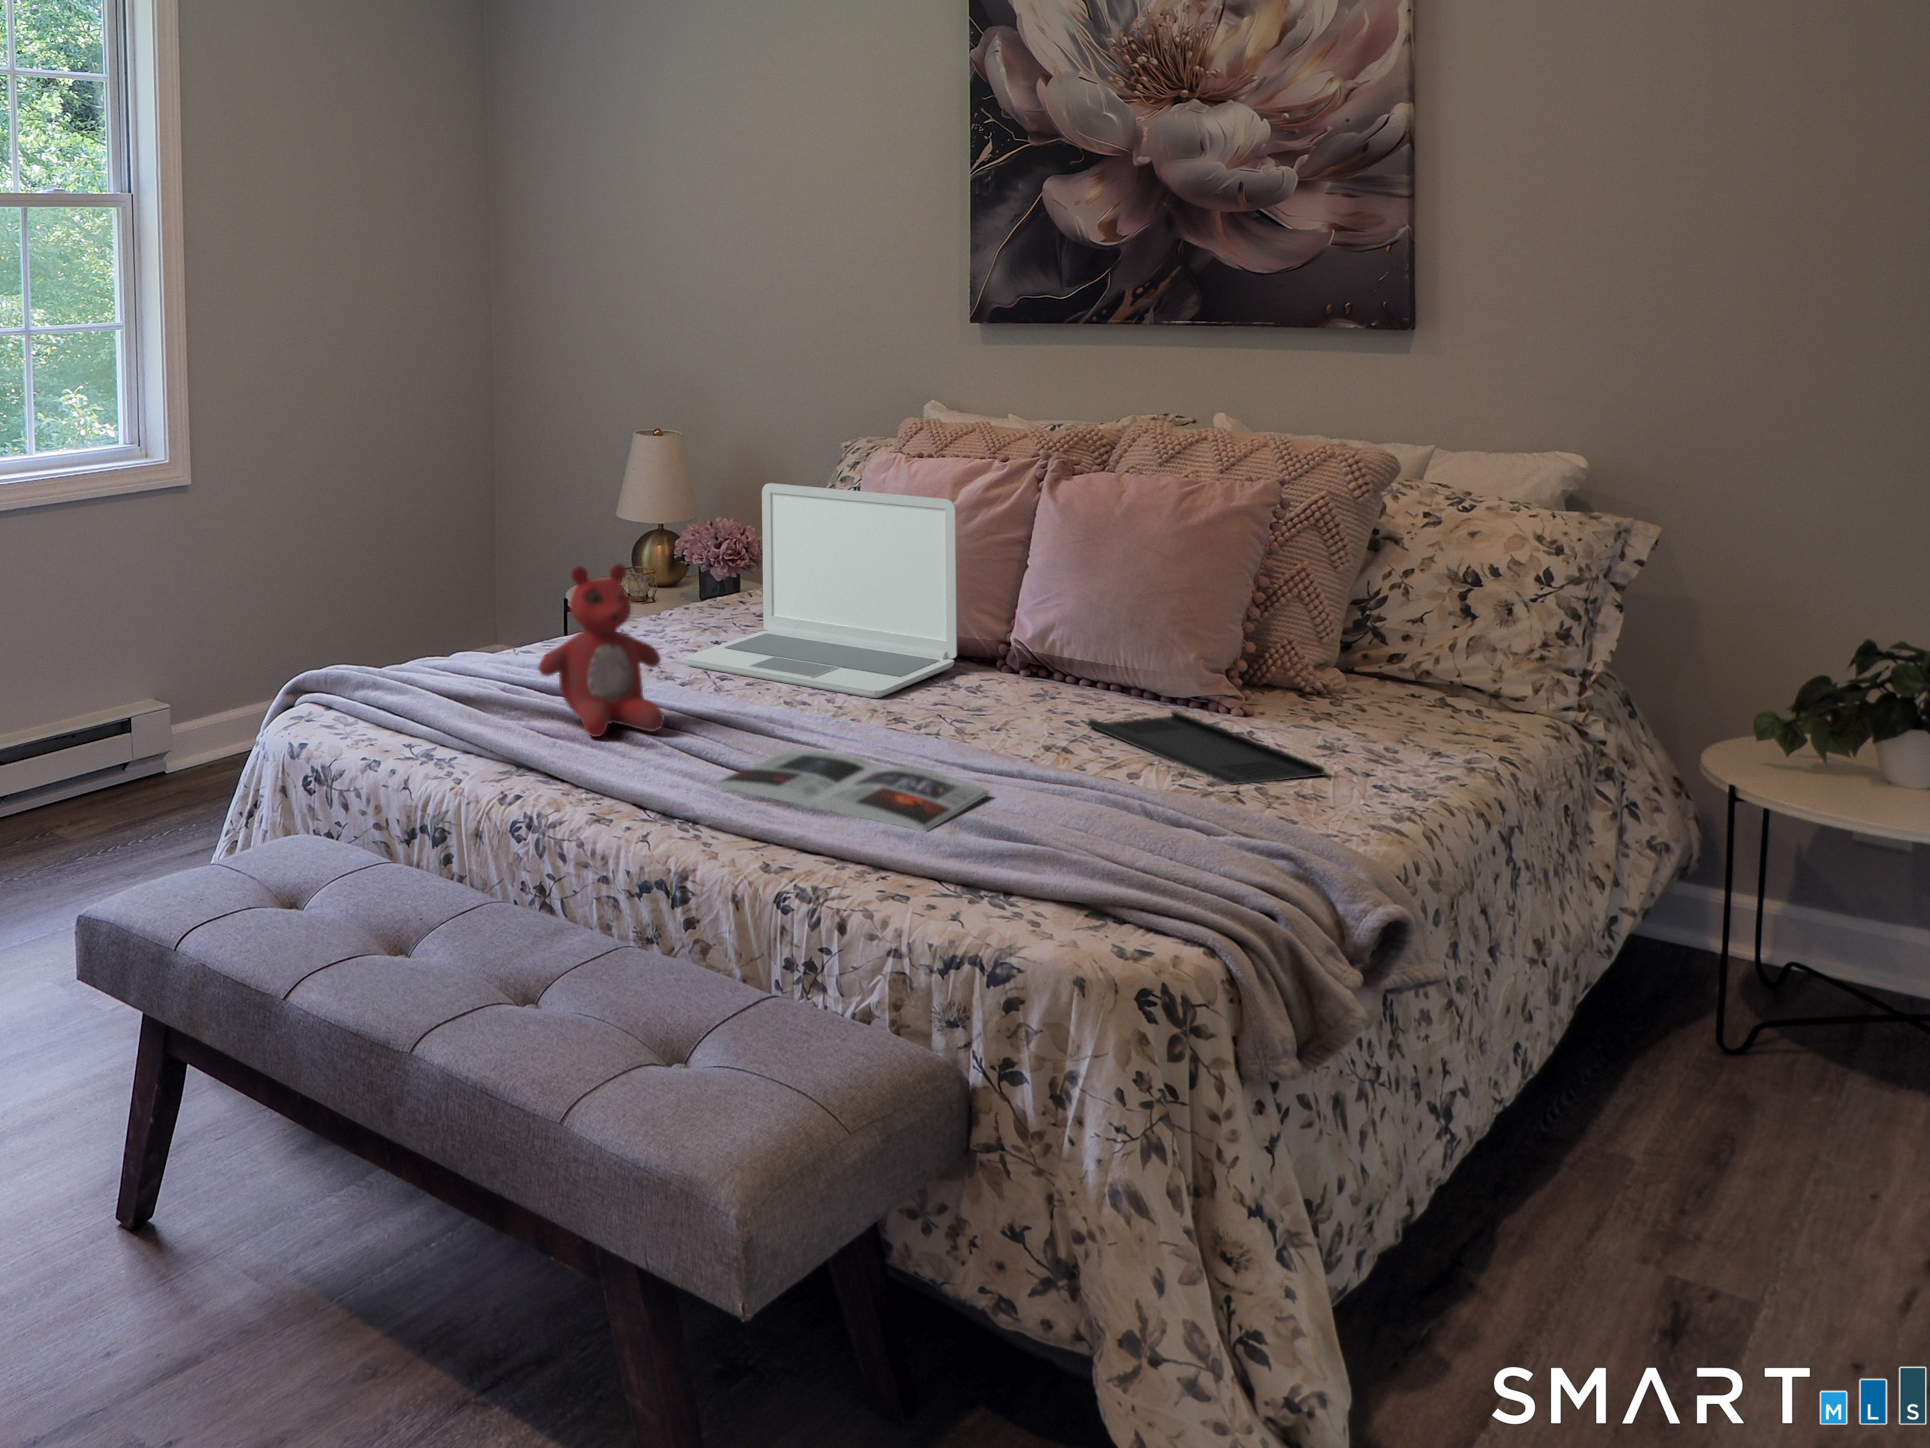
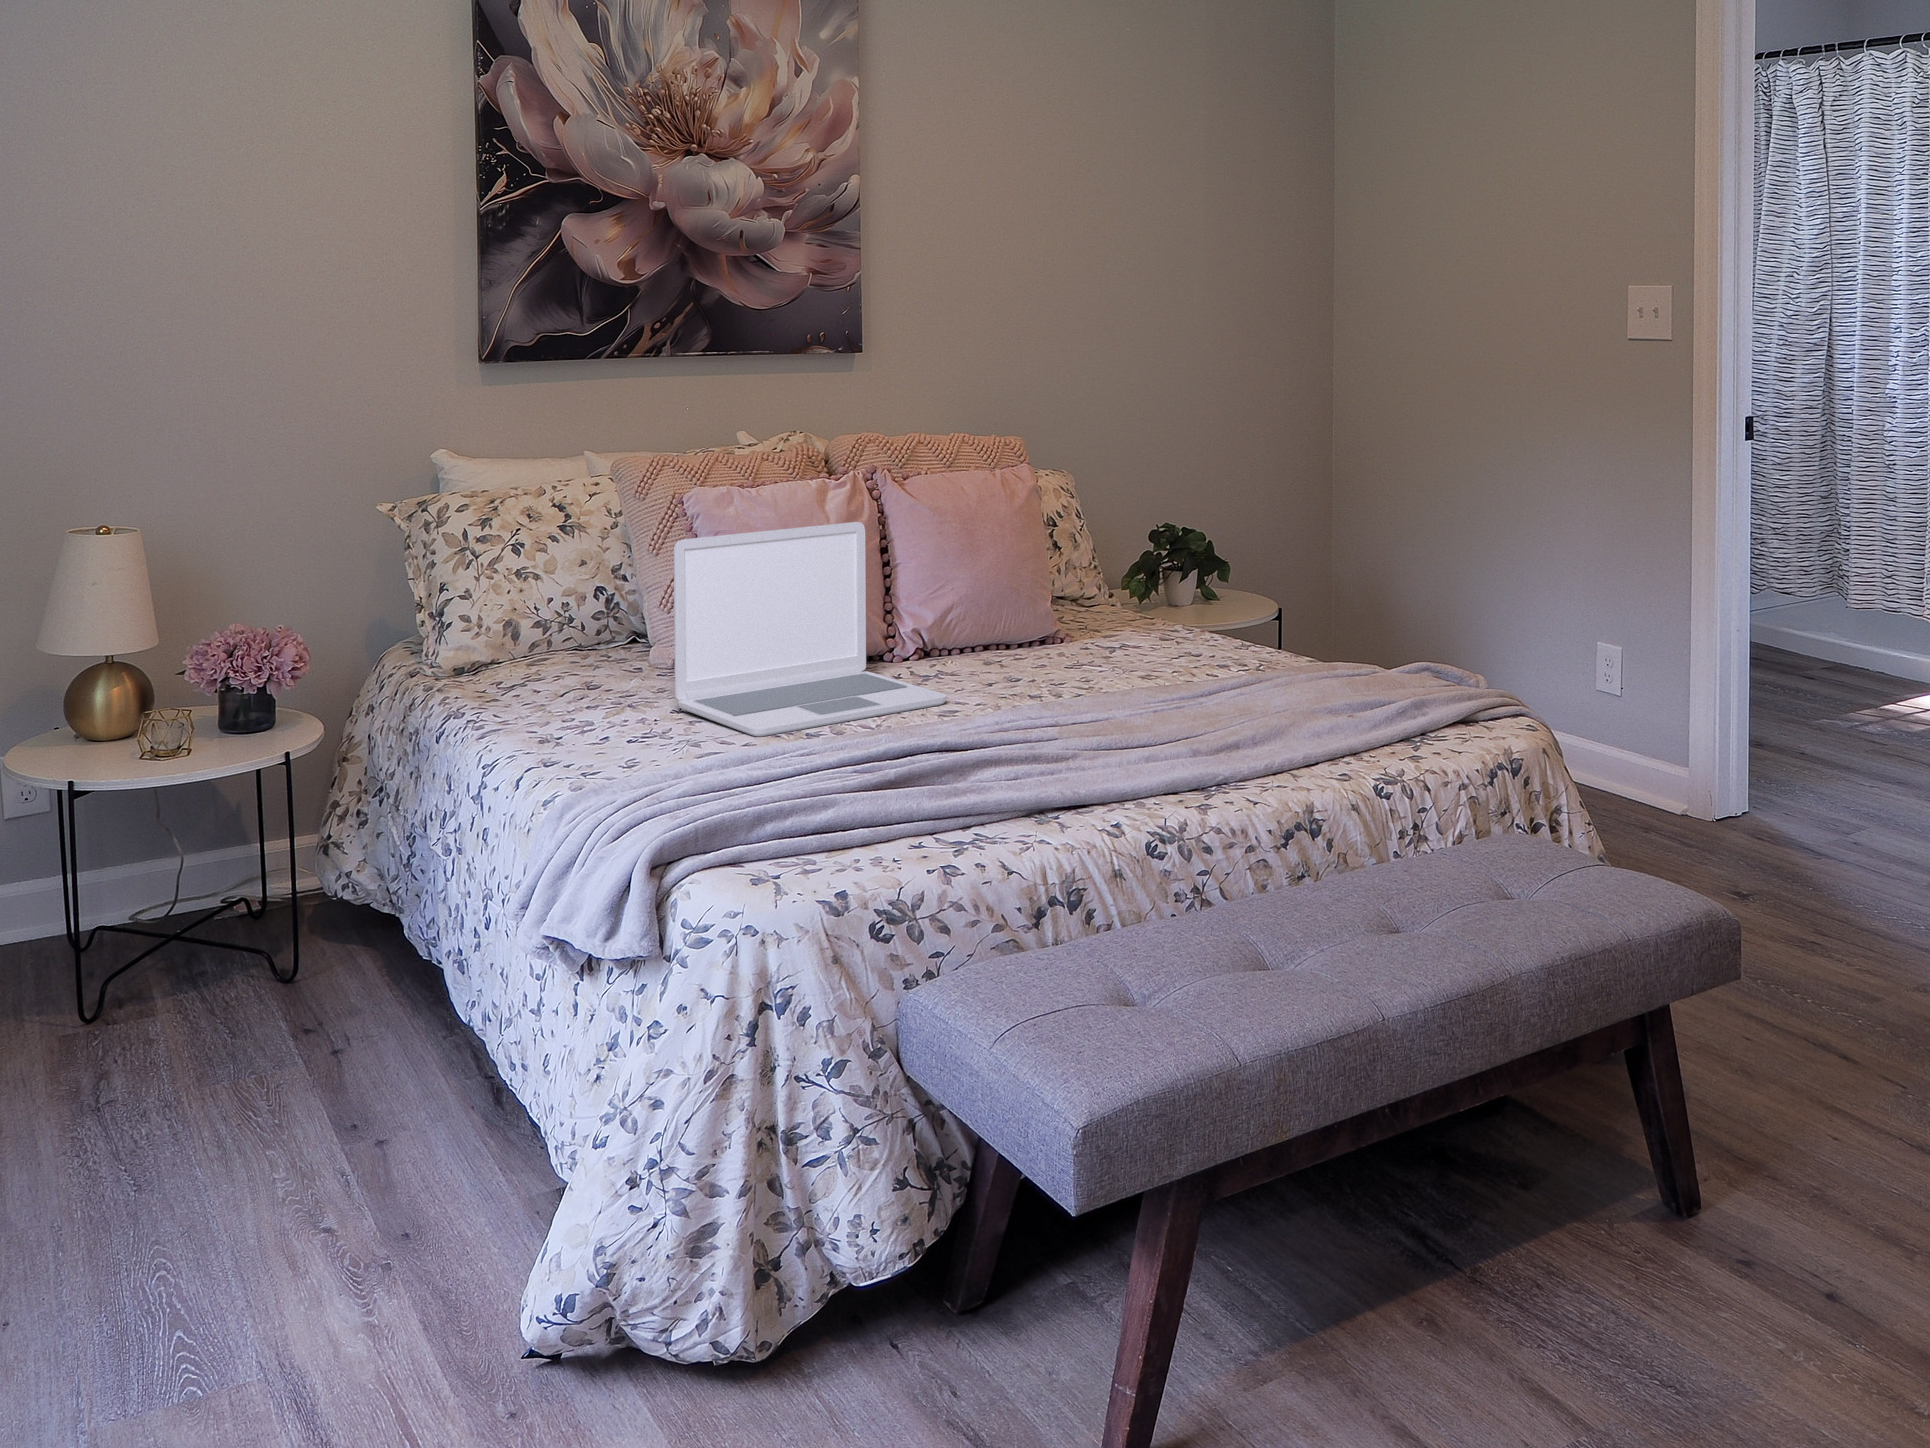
stuffed bear: present [539,563,664,737] -> none [937,604,1044,772]
tray: present [1088,711,1325,784] -> none [1069,648,1240,674]
magazine: present [714,750,990,832] -> none [1123,700,1341,755]

